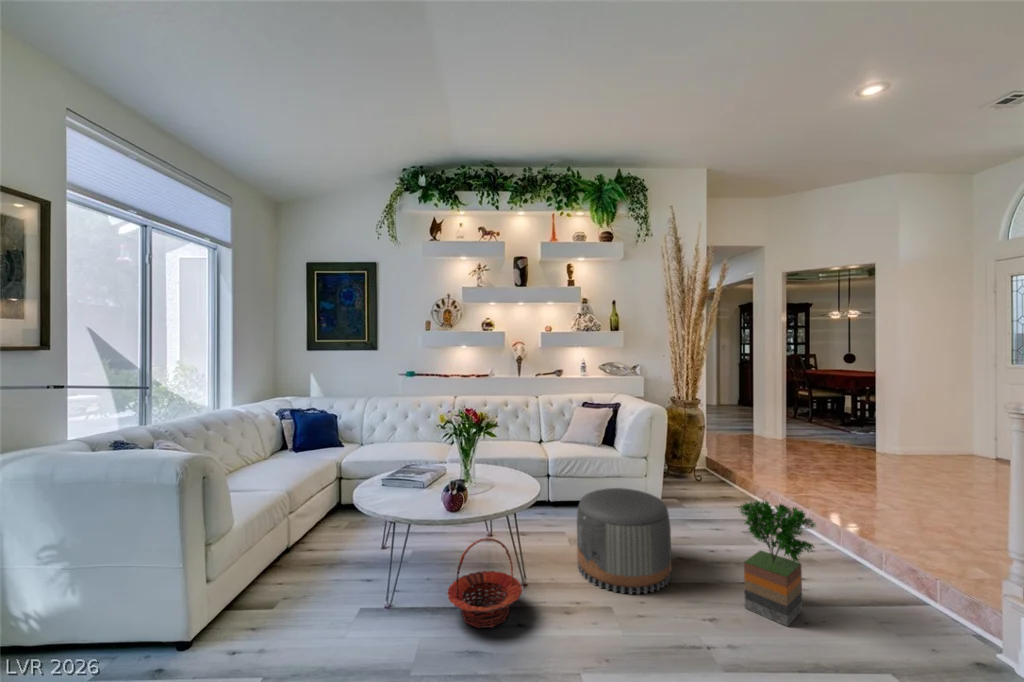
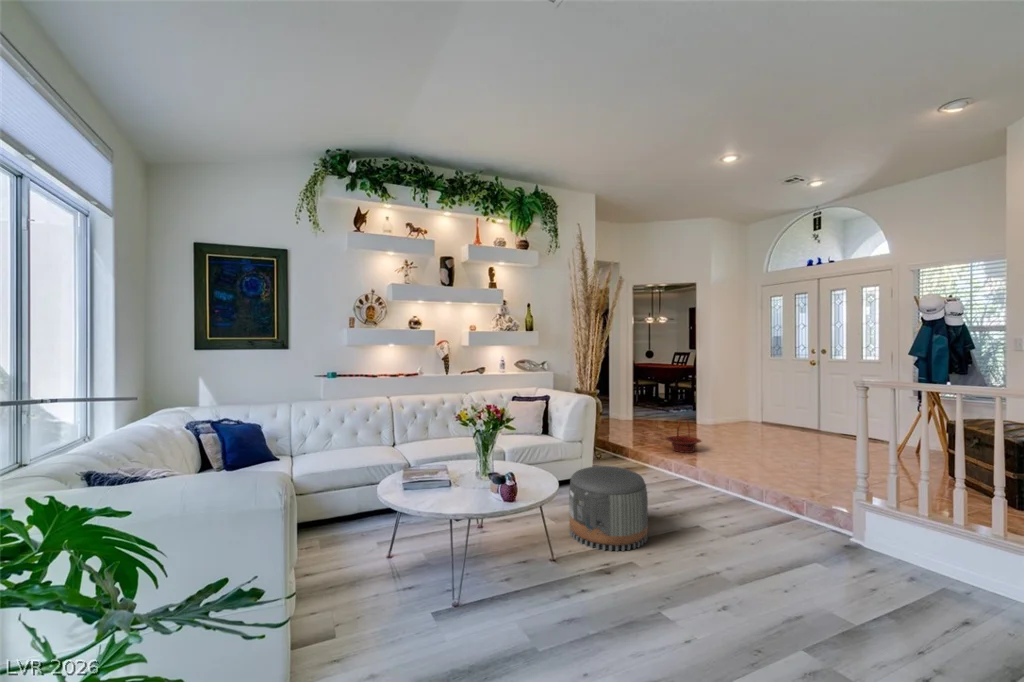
potted tree: present [741,500,815,626] -> none [696,459,756,548]
basket: present [447,538,522,628] -> present [666,419,701,453]

